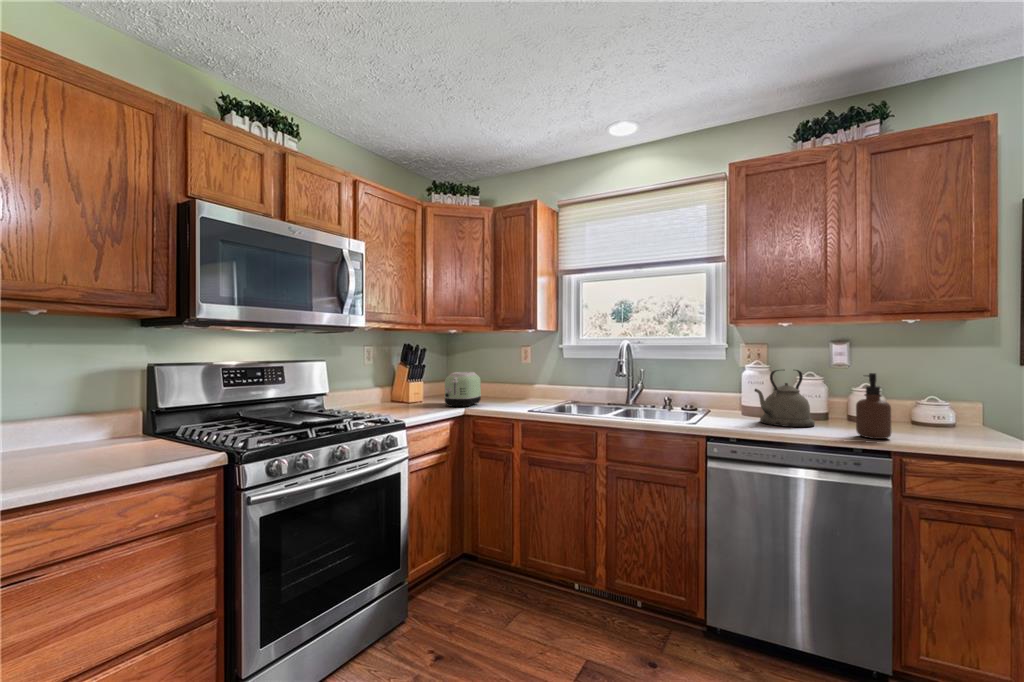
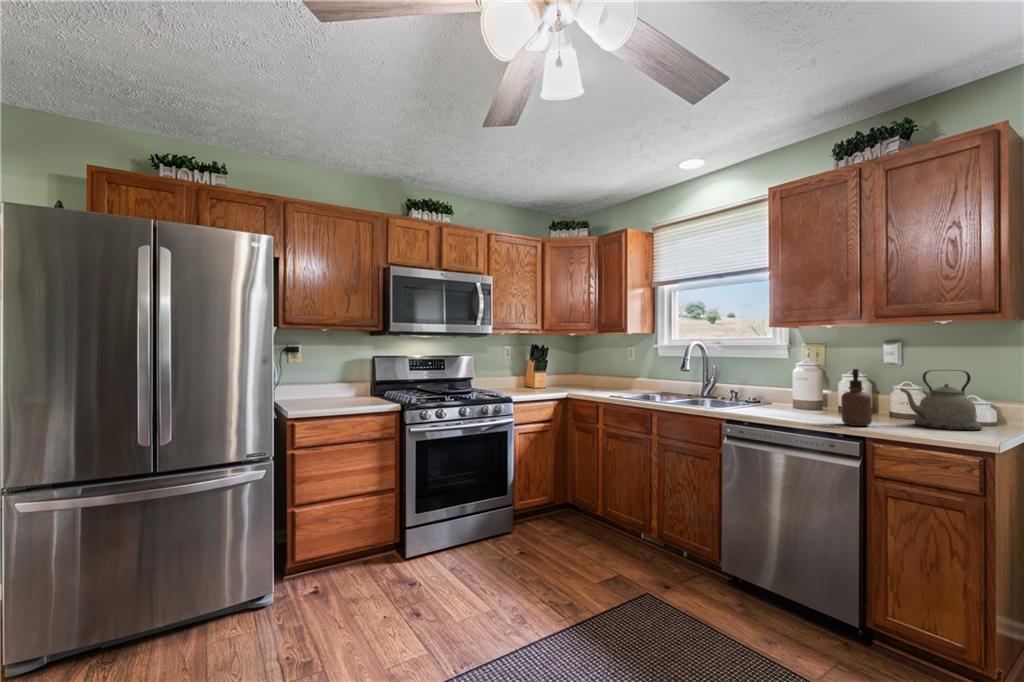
kettle: present [755,370,815,427] -> present [901,370,982,430]
toaster: present [444,372,481,407] -> none [552,367,584,393]

